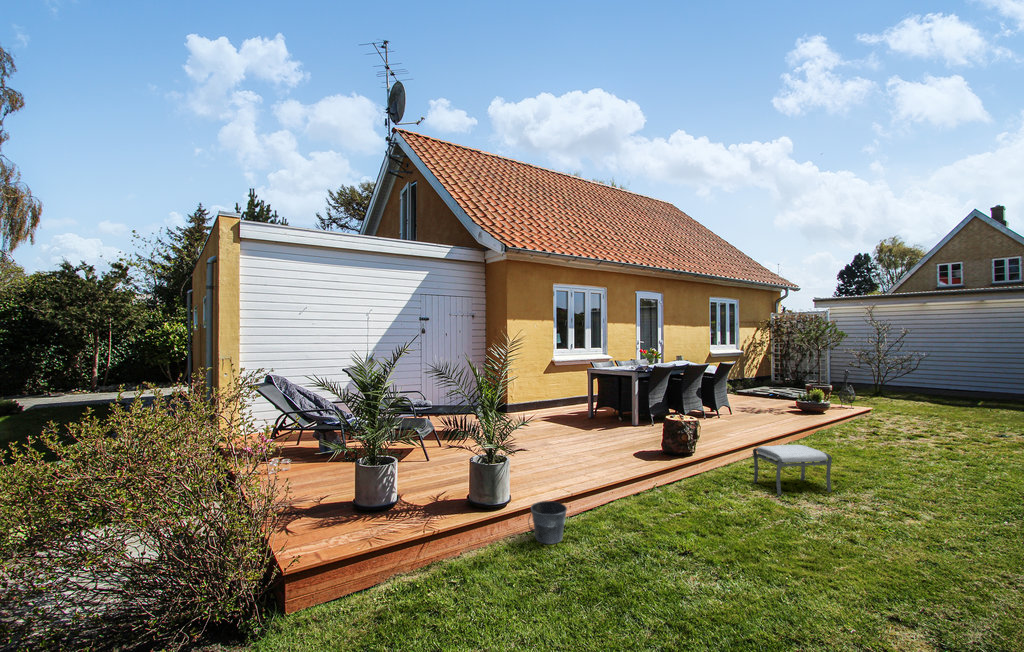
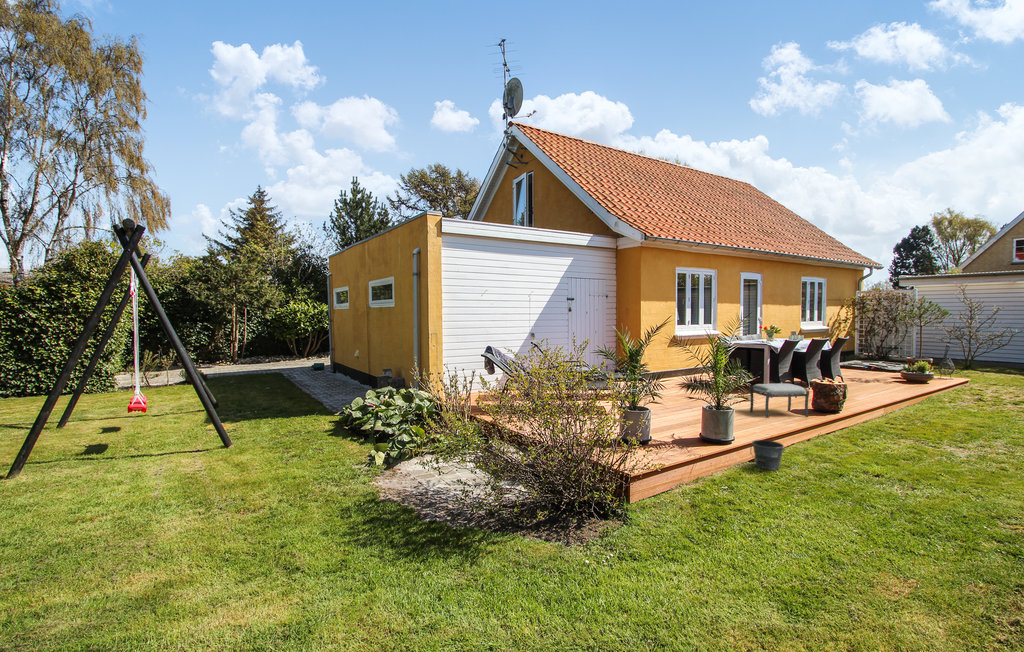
ottoman: present [753,445,832,495] -> present [750,383,809,418]

